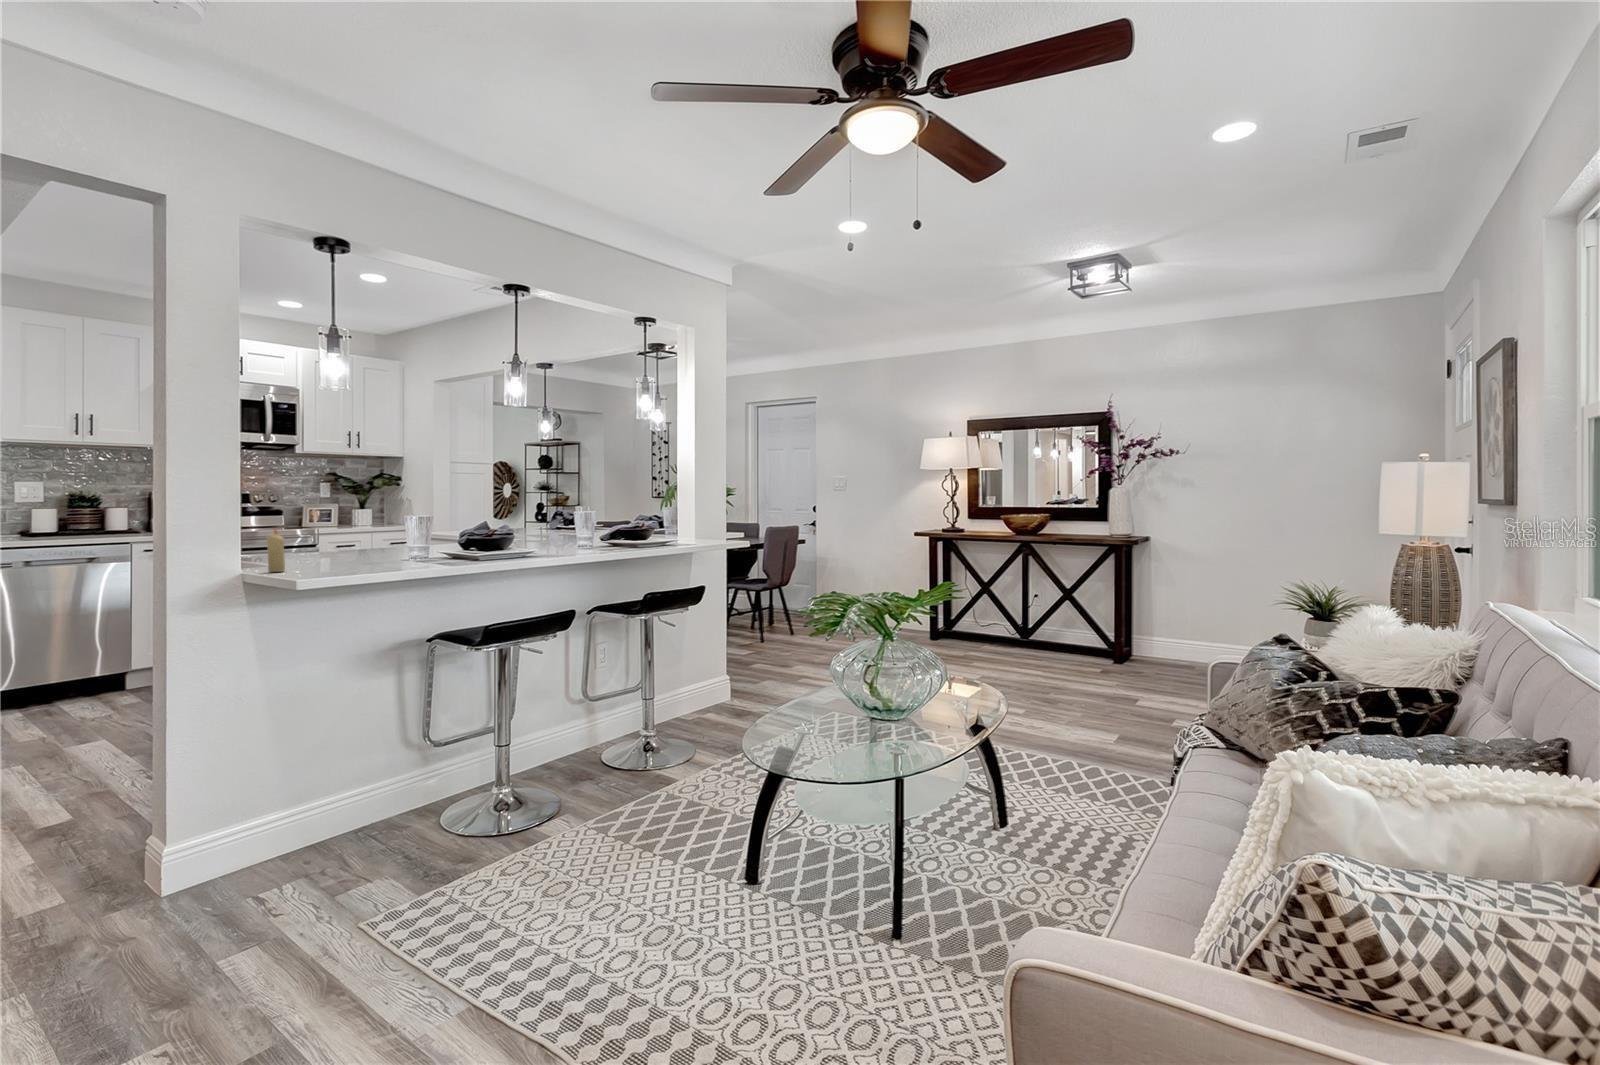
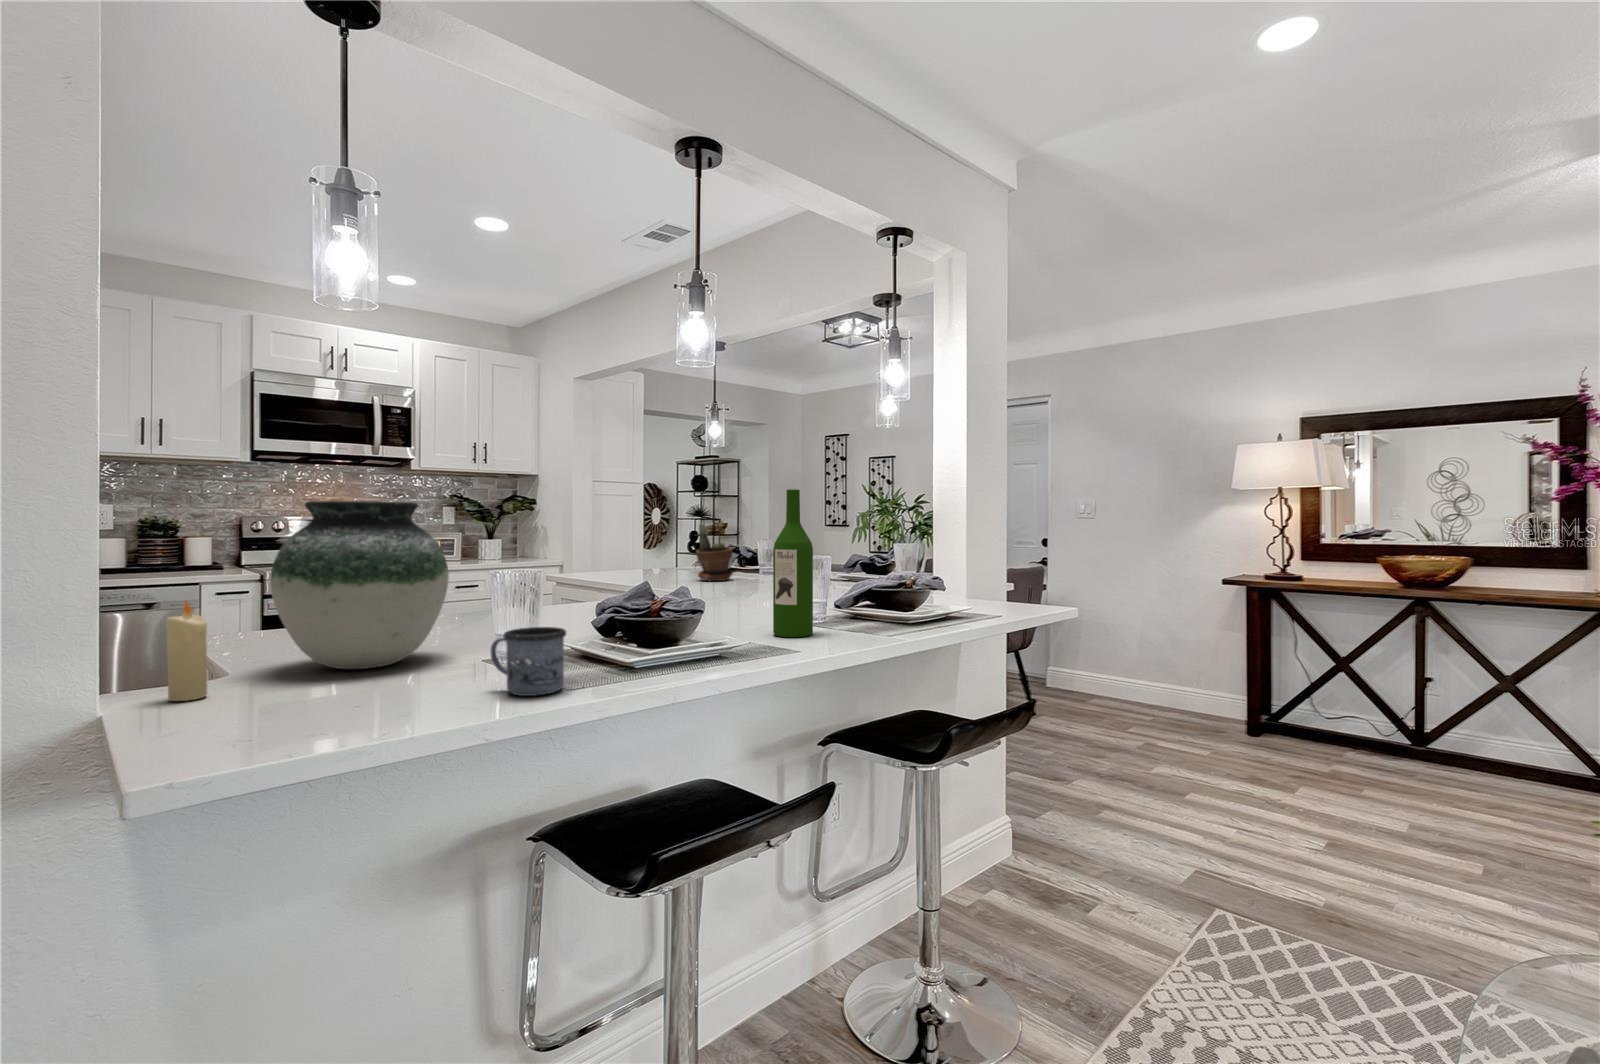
wine bottle: none [562,476,584,552] -> present [773,489,813,637]
vase: none [299,483,388,565] -> present [270,501,449,669]
potted plant: none [531,494,559,535] -> present [696,523,733,581]
mug: none [419,540,455,567] -> present [490,627,566,696]

